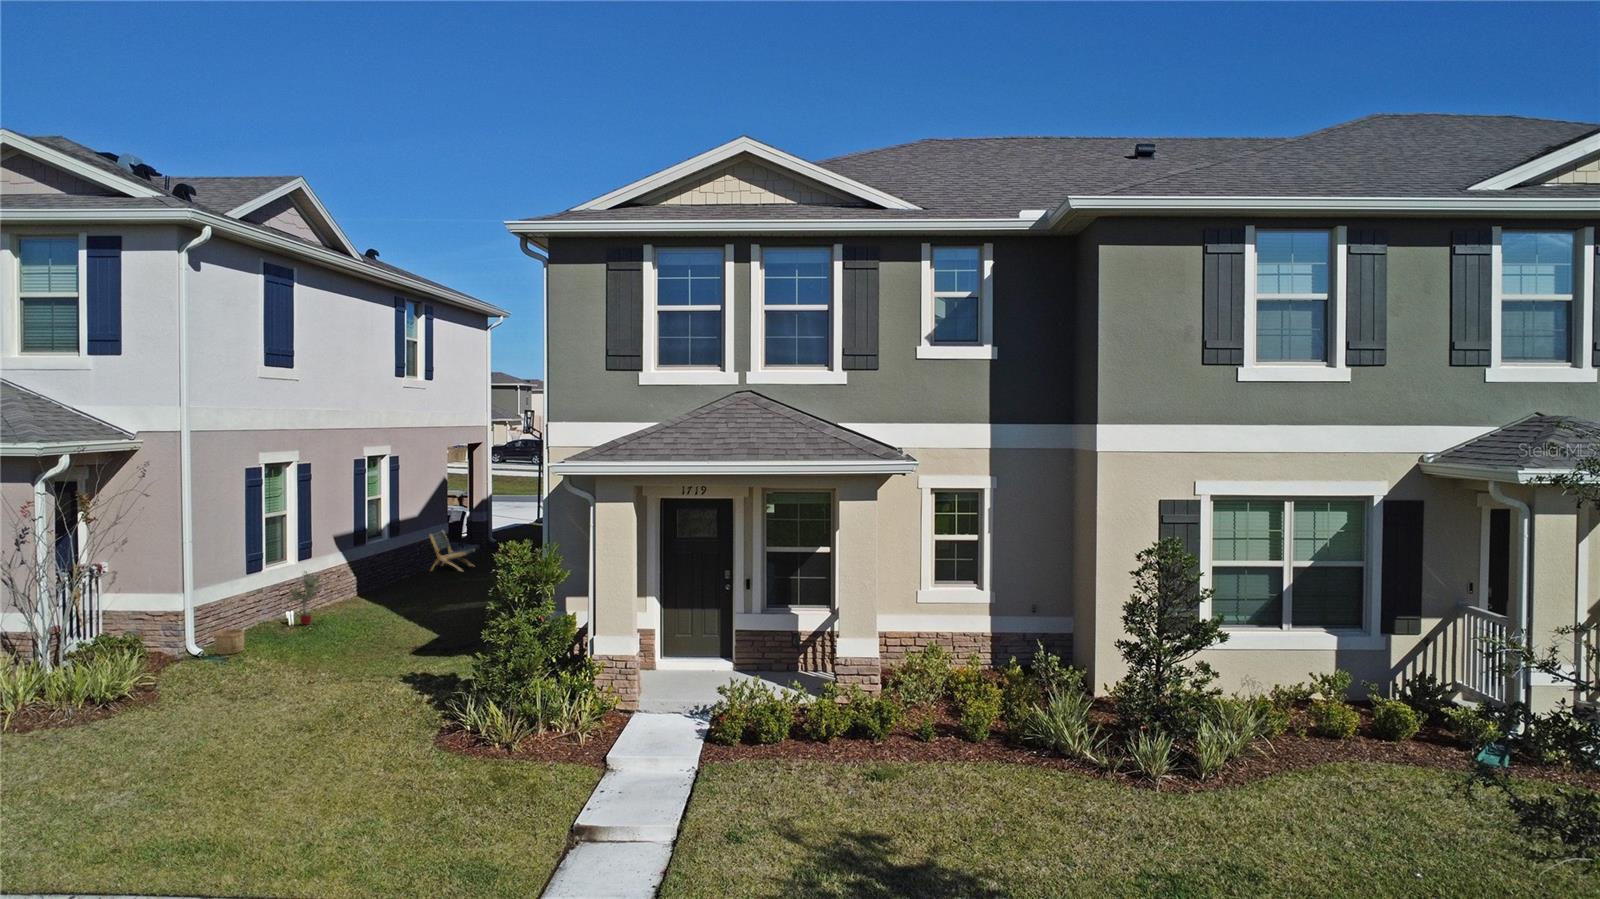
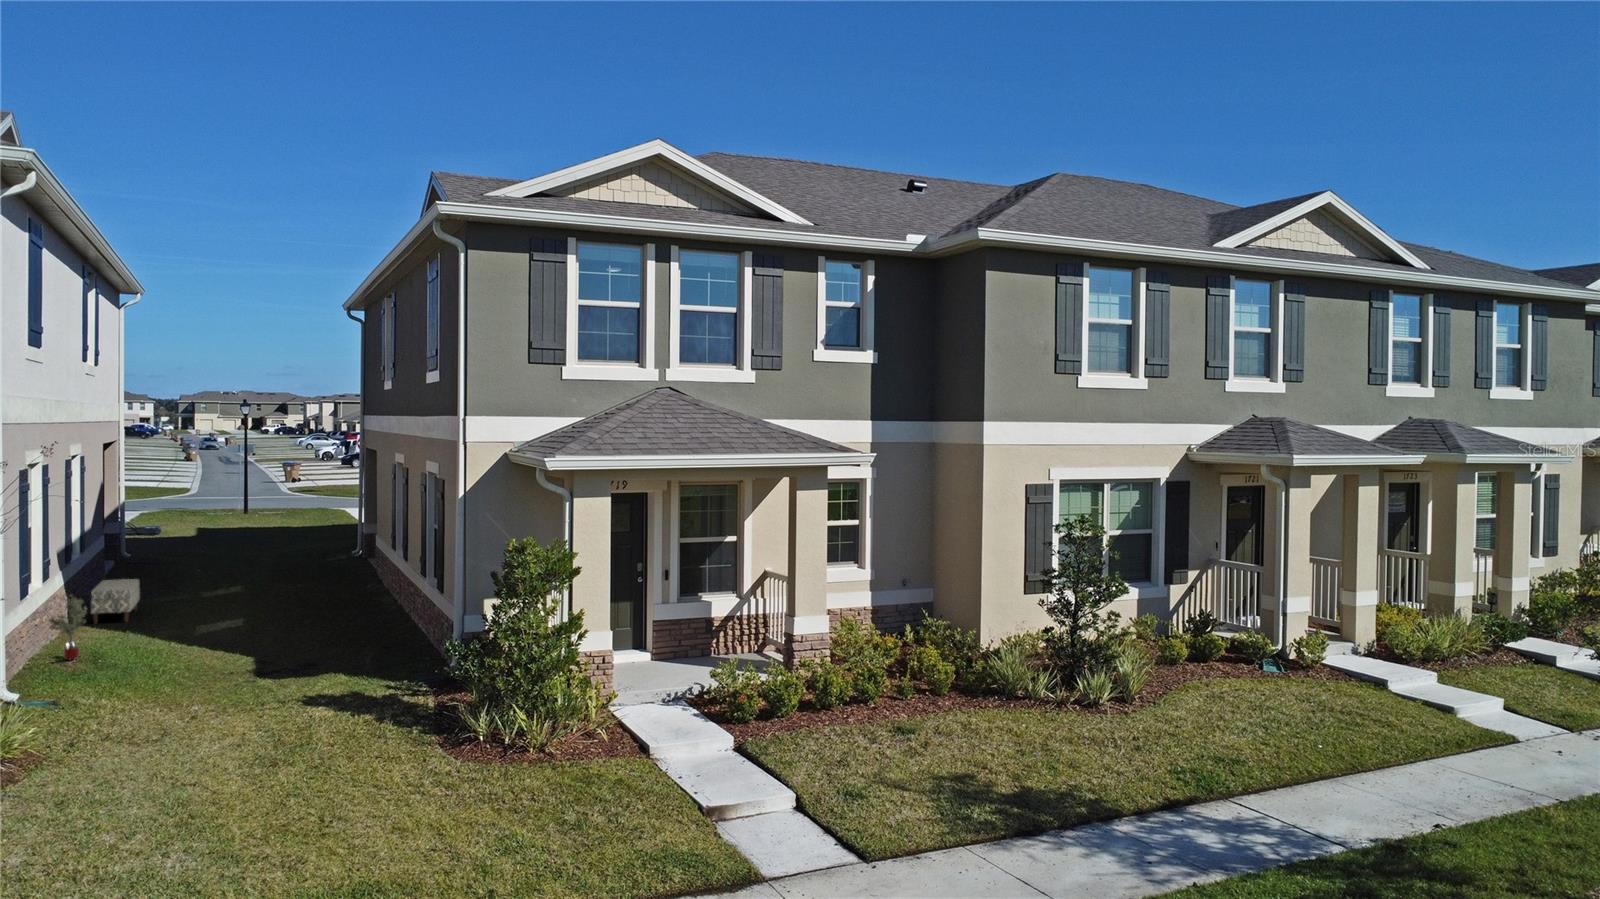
lounge chair: present [430,531,475,571] -> none [123,544,179,595]
bench: none [368,559,418,595] -> present [91,579,140,624]
wooden bucket: present [214,629,245,655] -> none [7,665,46,696]

